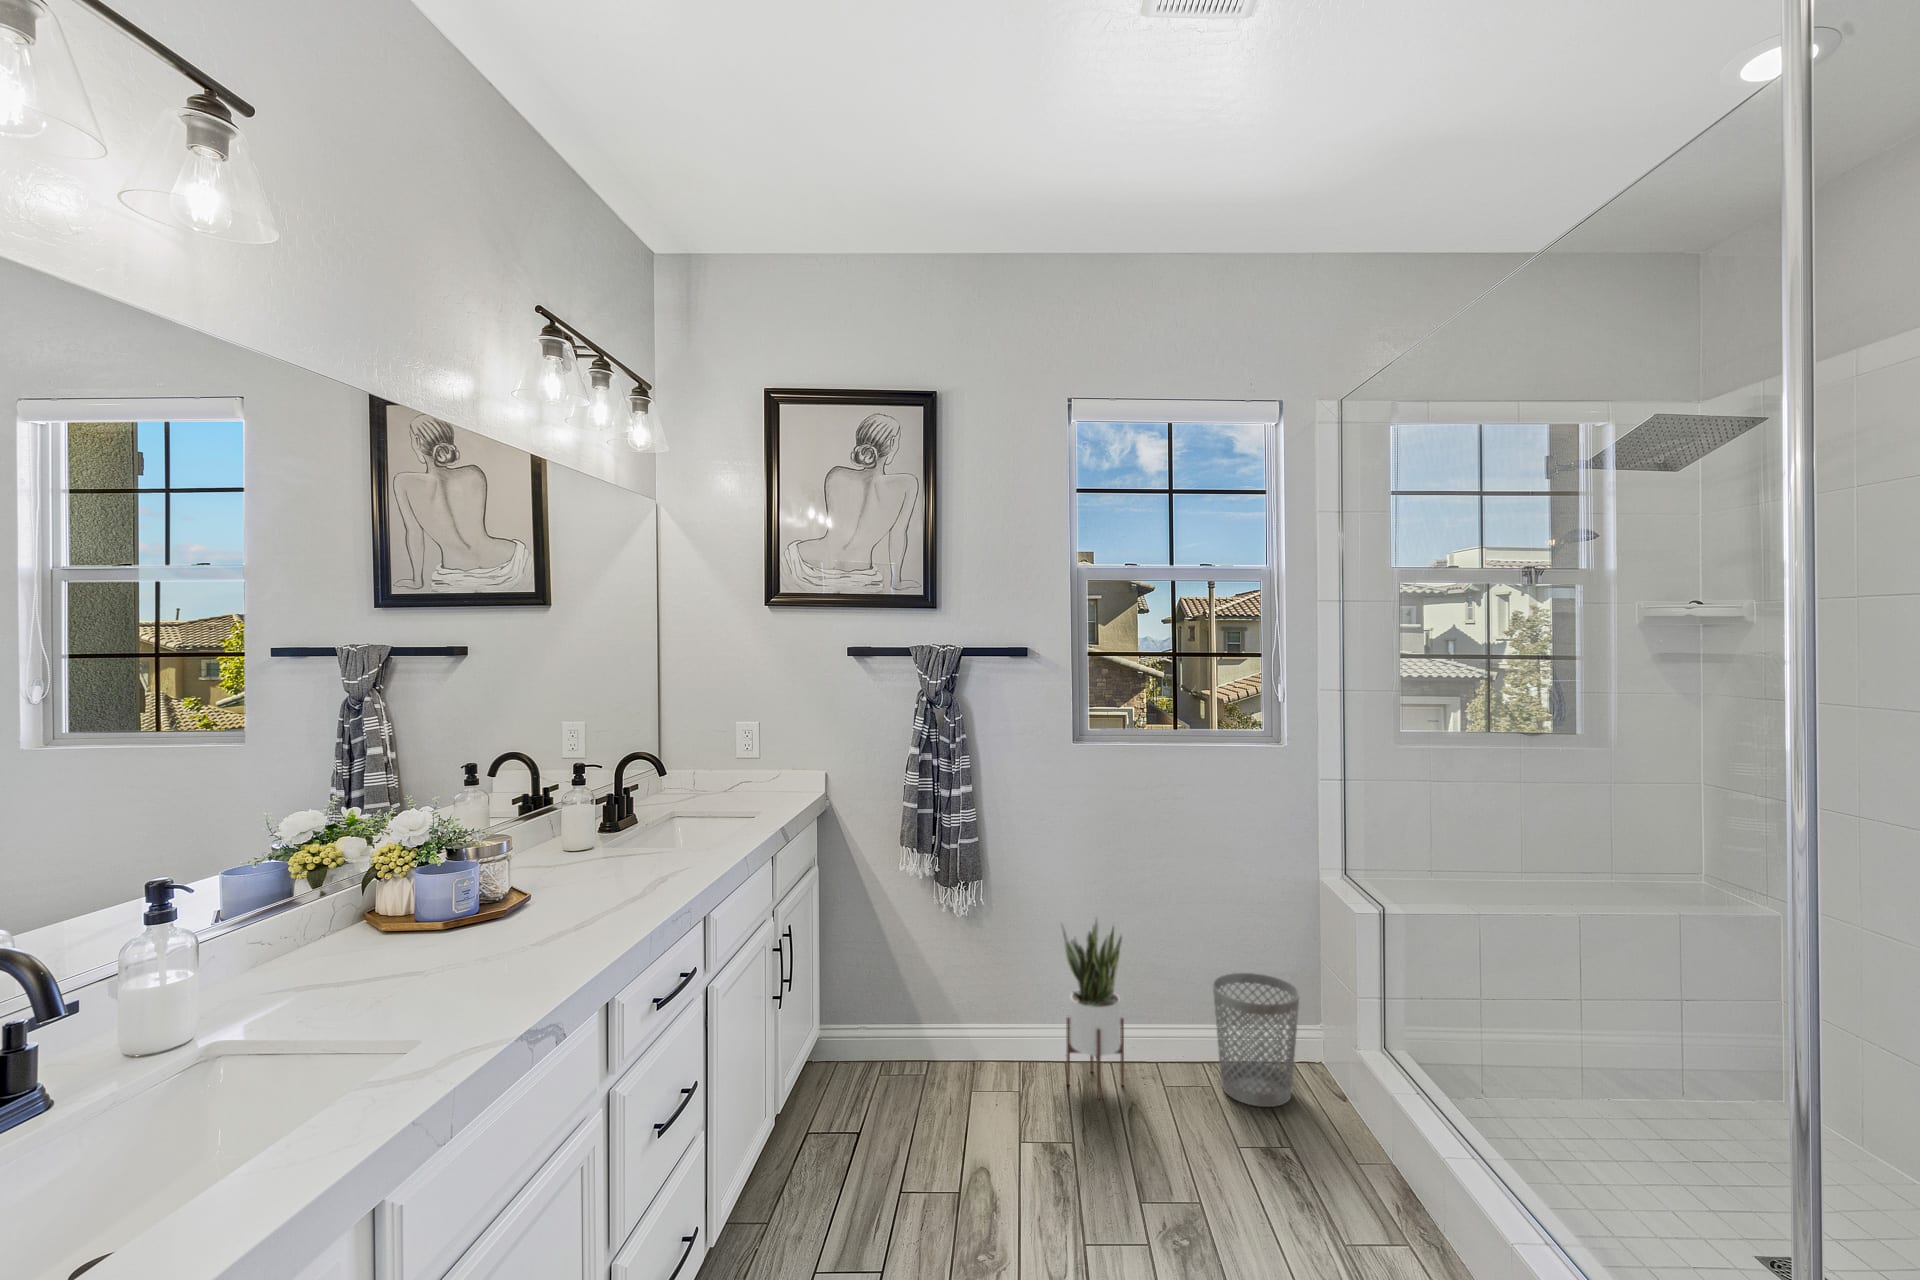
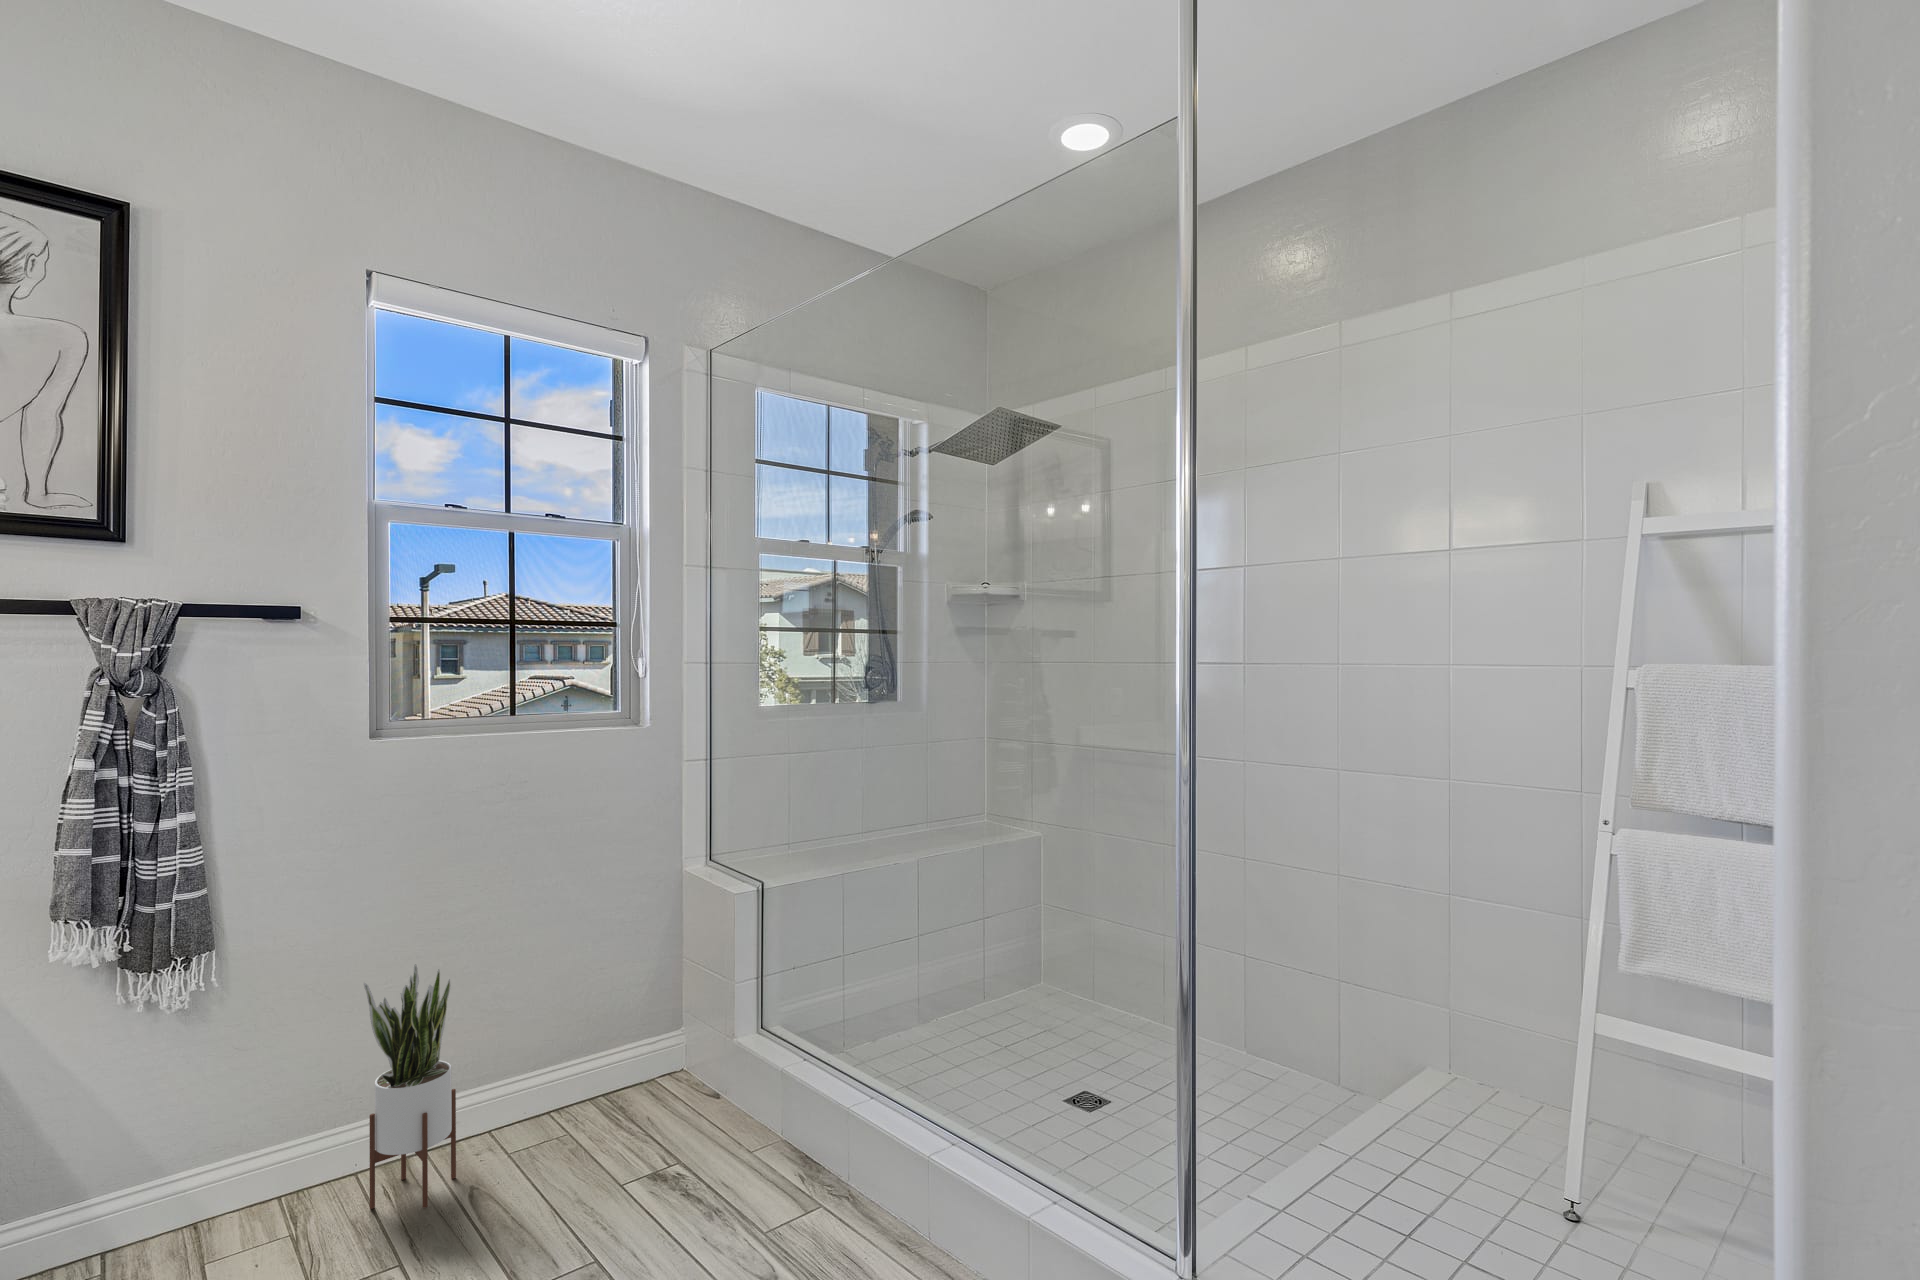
wastebasket: present [1213,973,1300,1107] -> none [570,986,671,1139]

